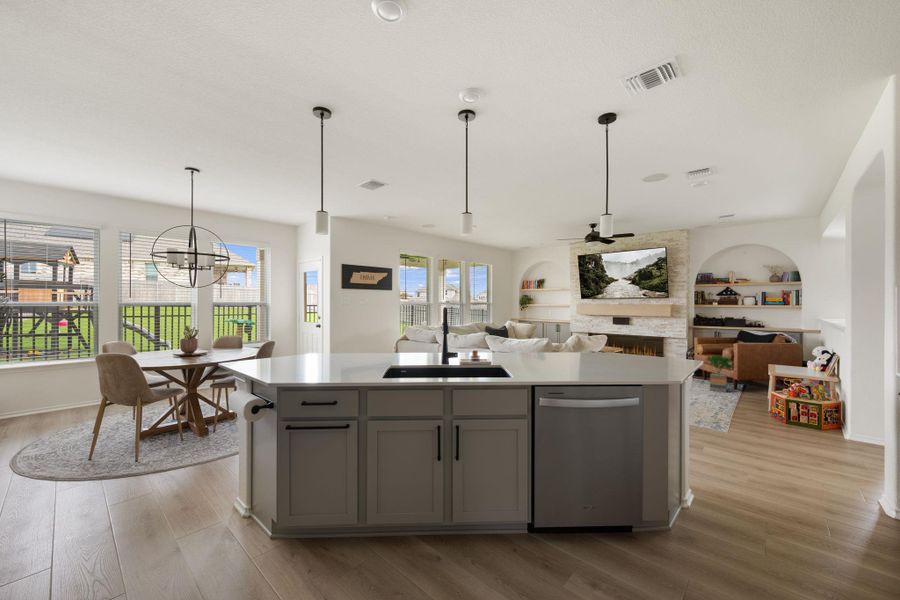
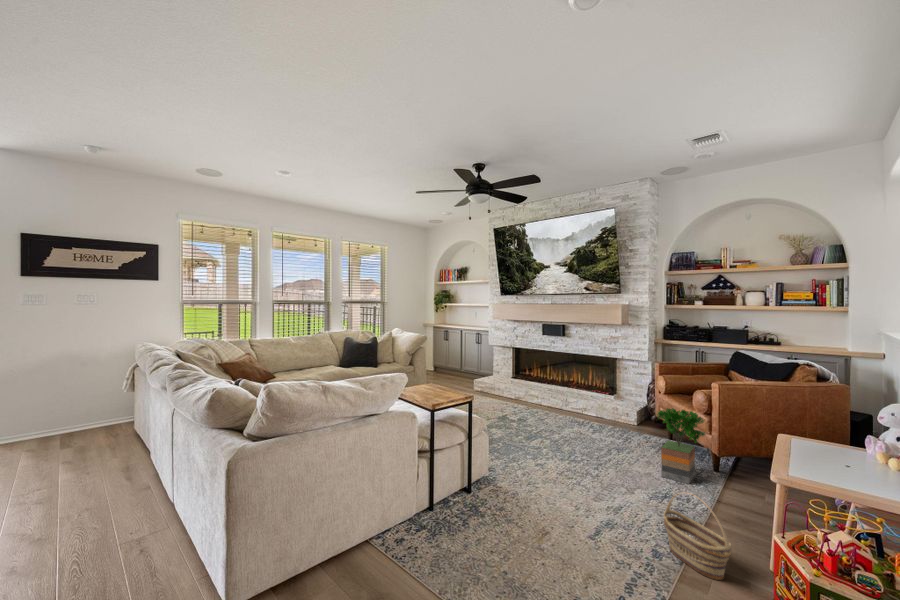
basket: none [725,380,759,413] -> present [664,493,731,580]

